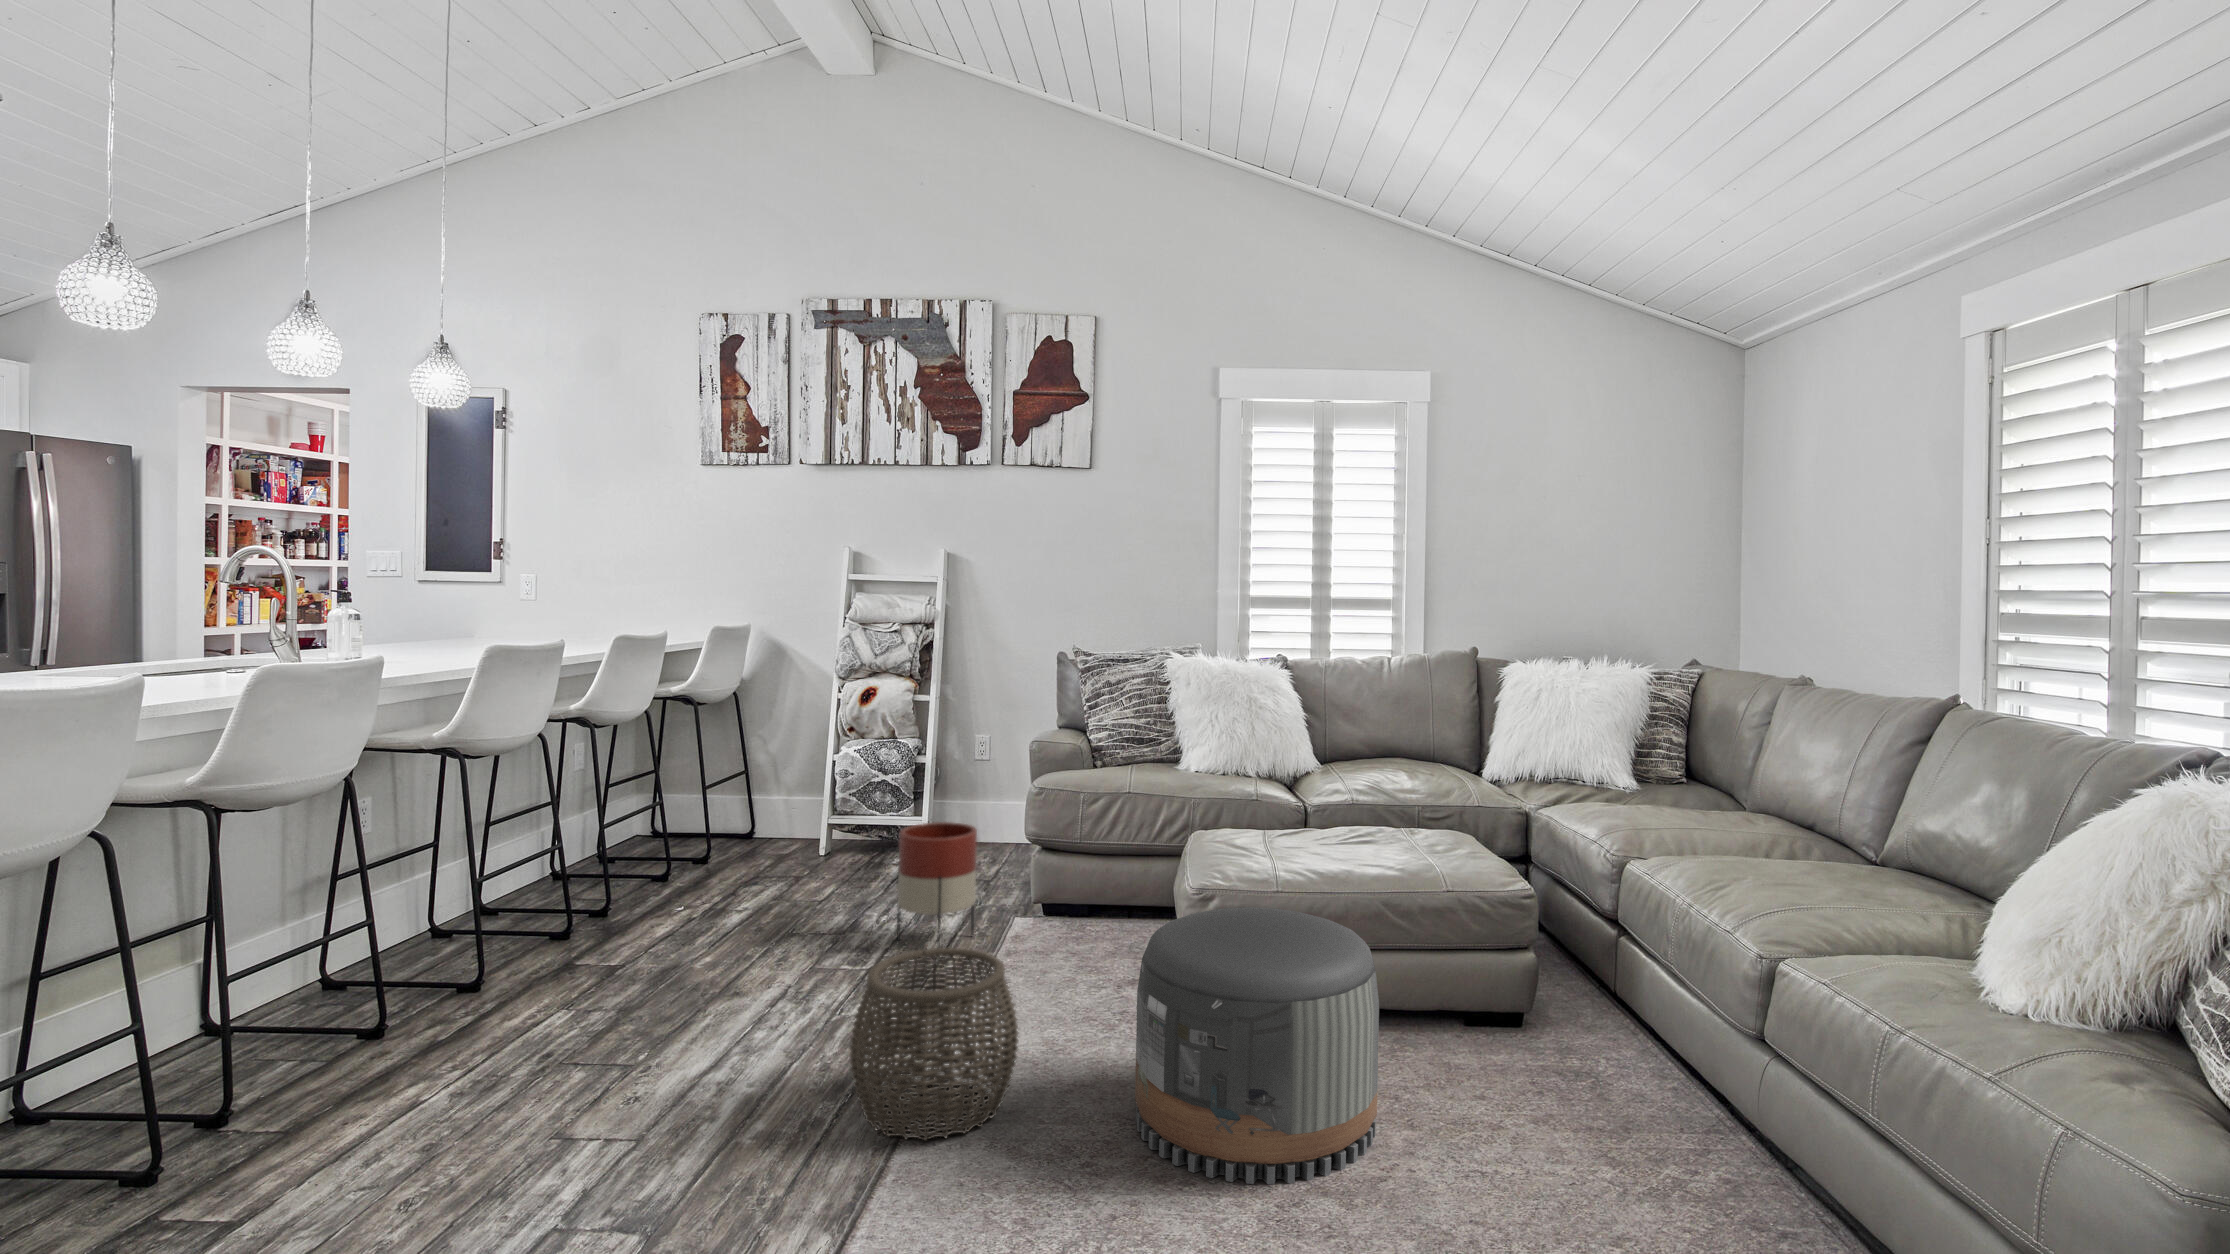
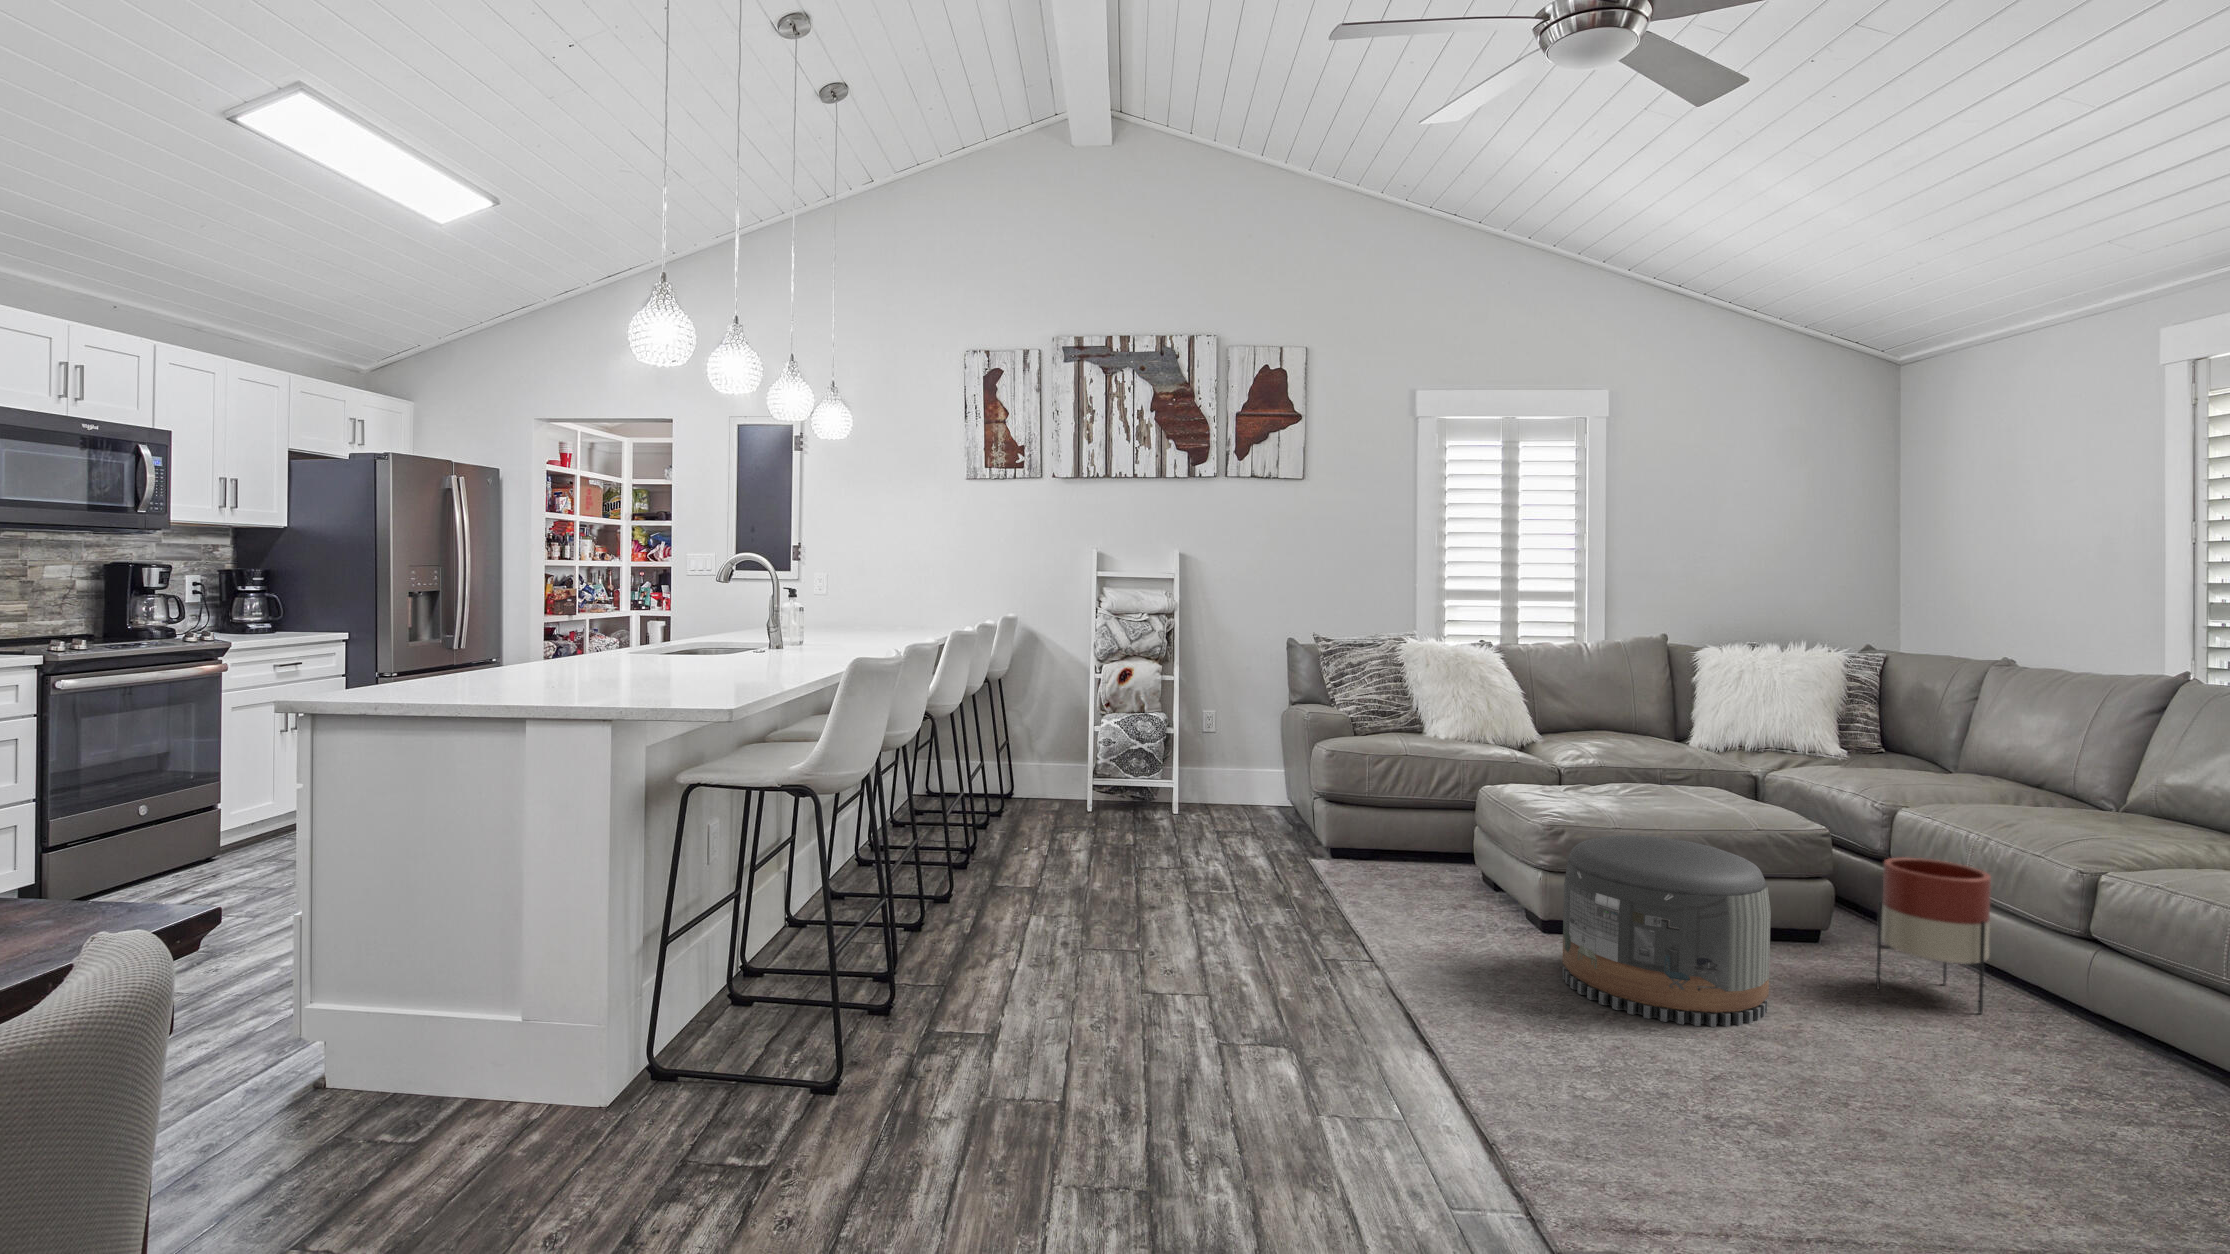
planter: present [897,822,977,957] -> present [1876,857,1991,1013]
woven basket: present [850,948,1018,1140] -> none [1349,862,1478,996]

